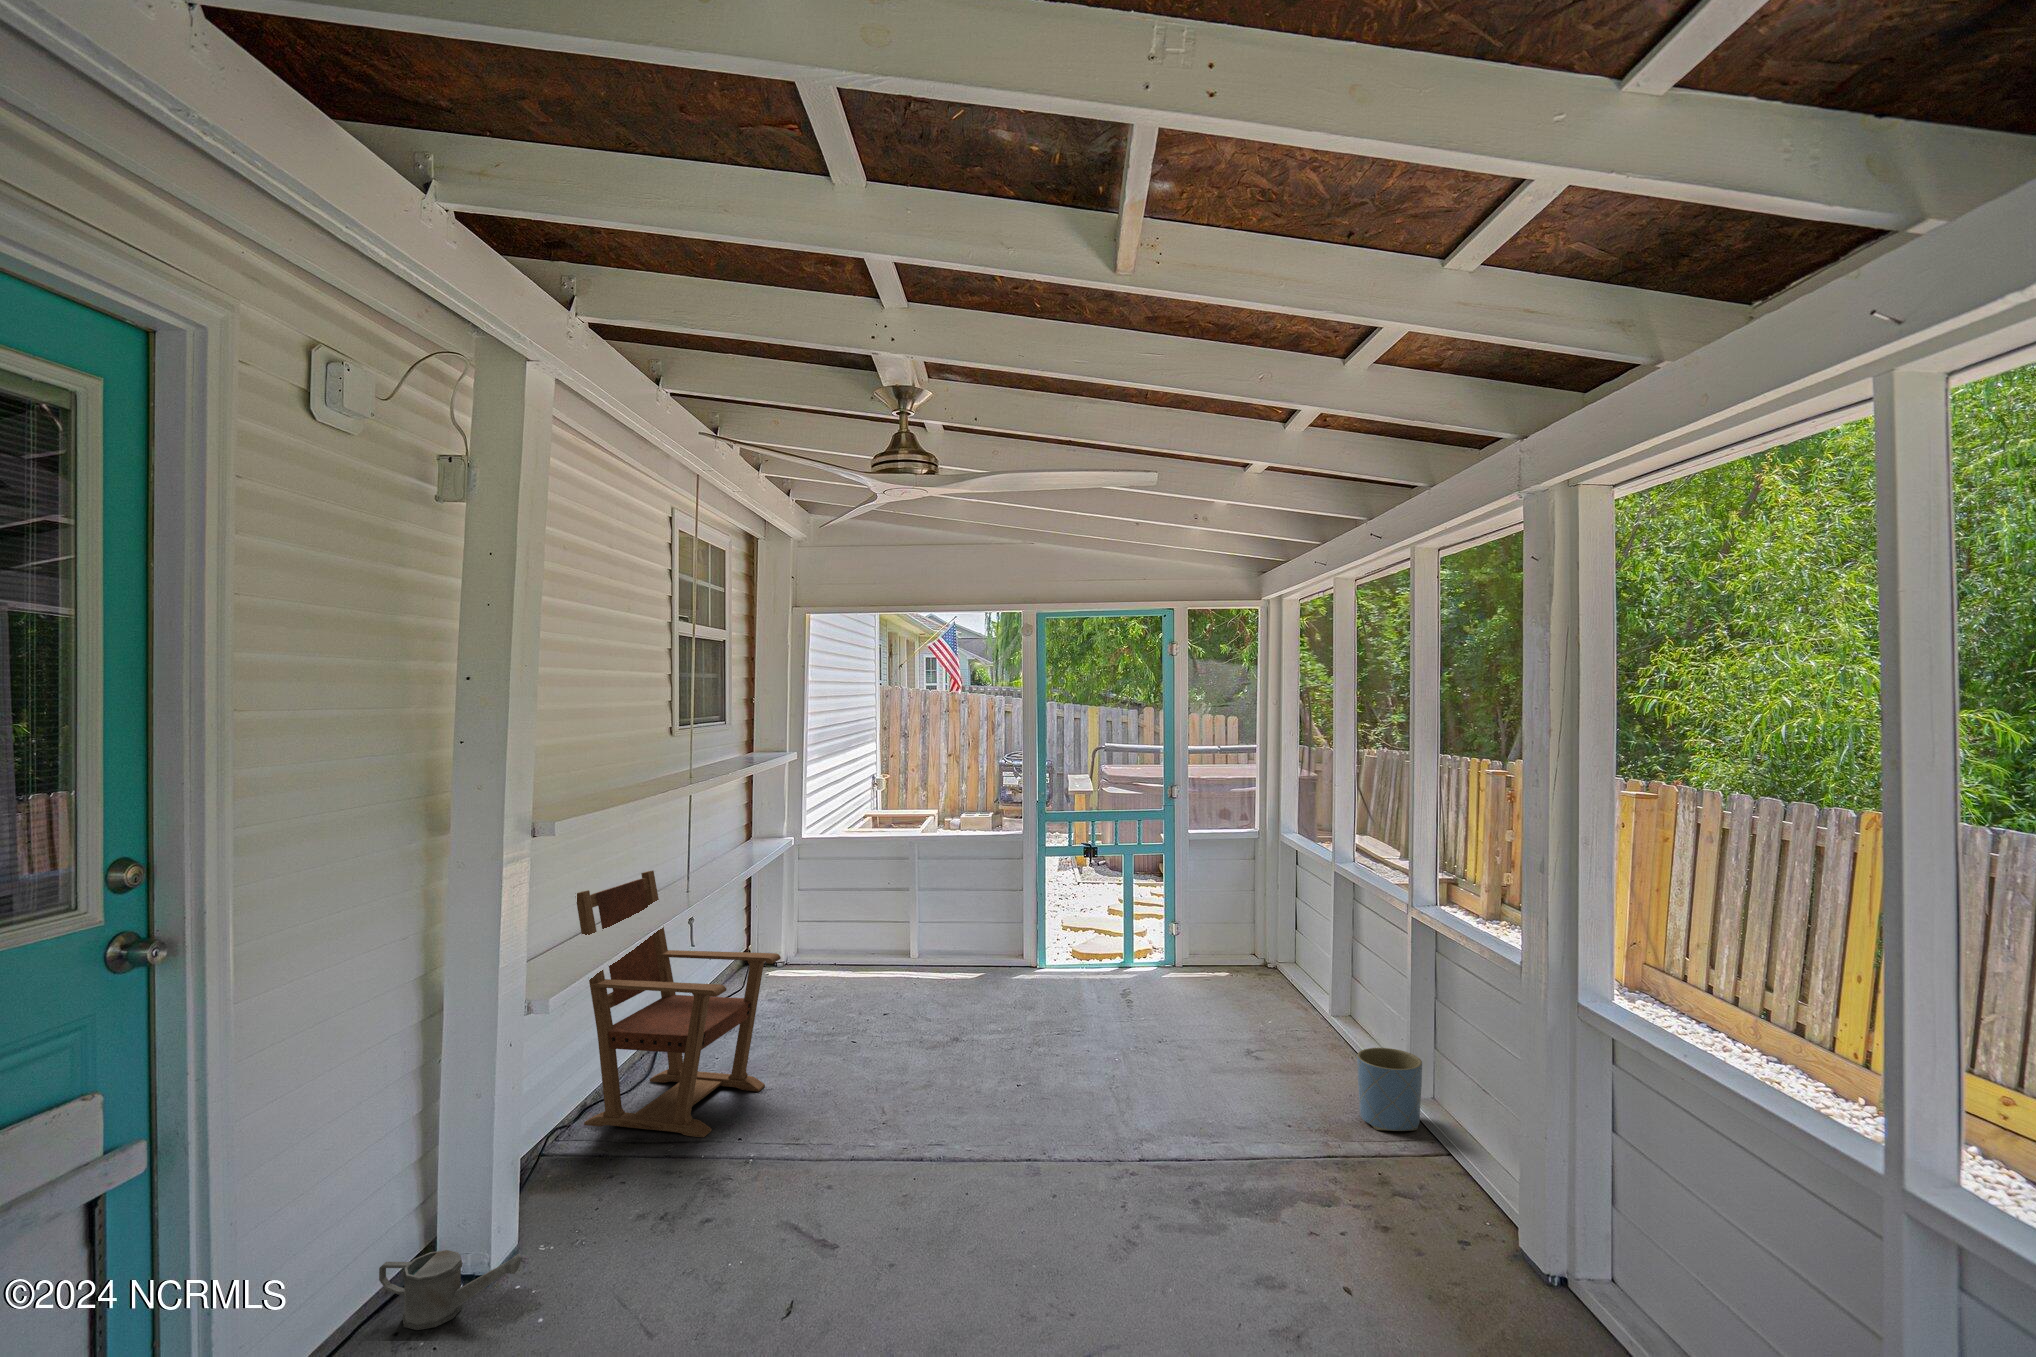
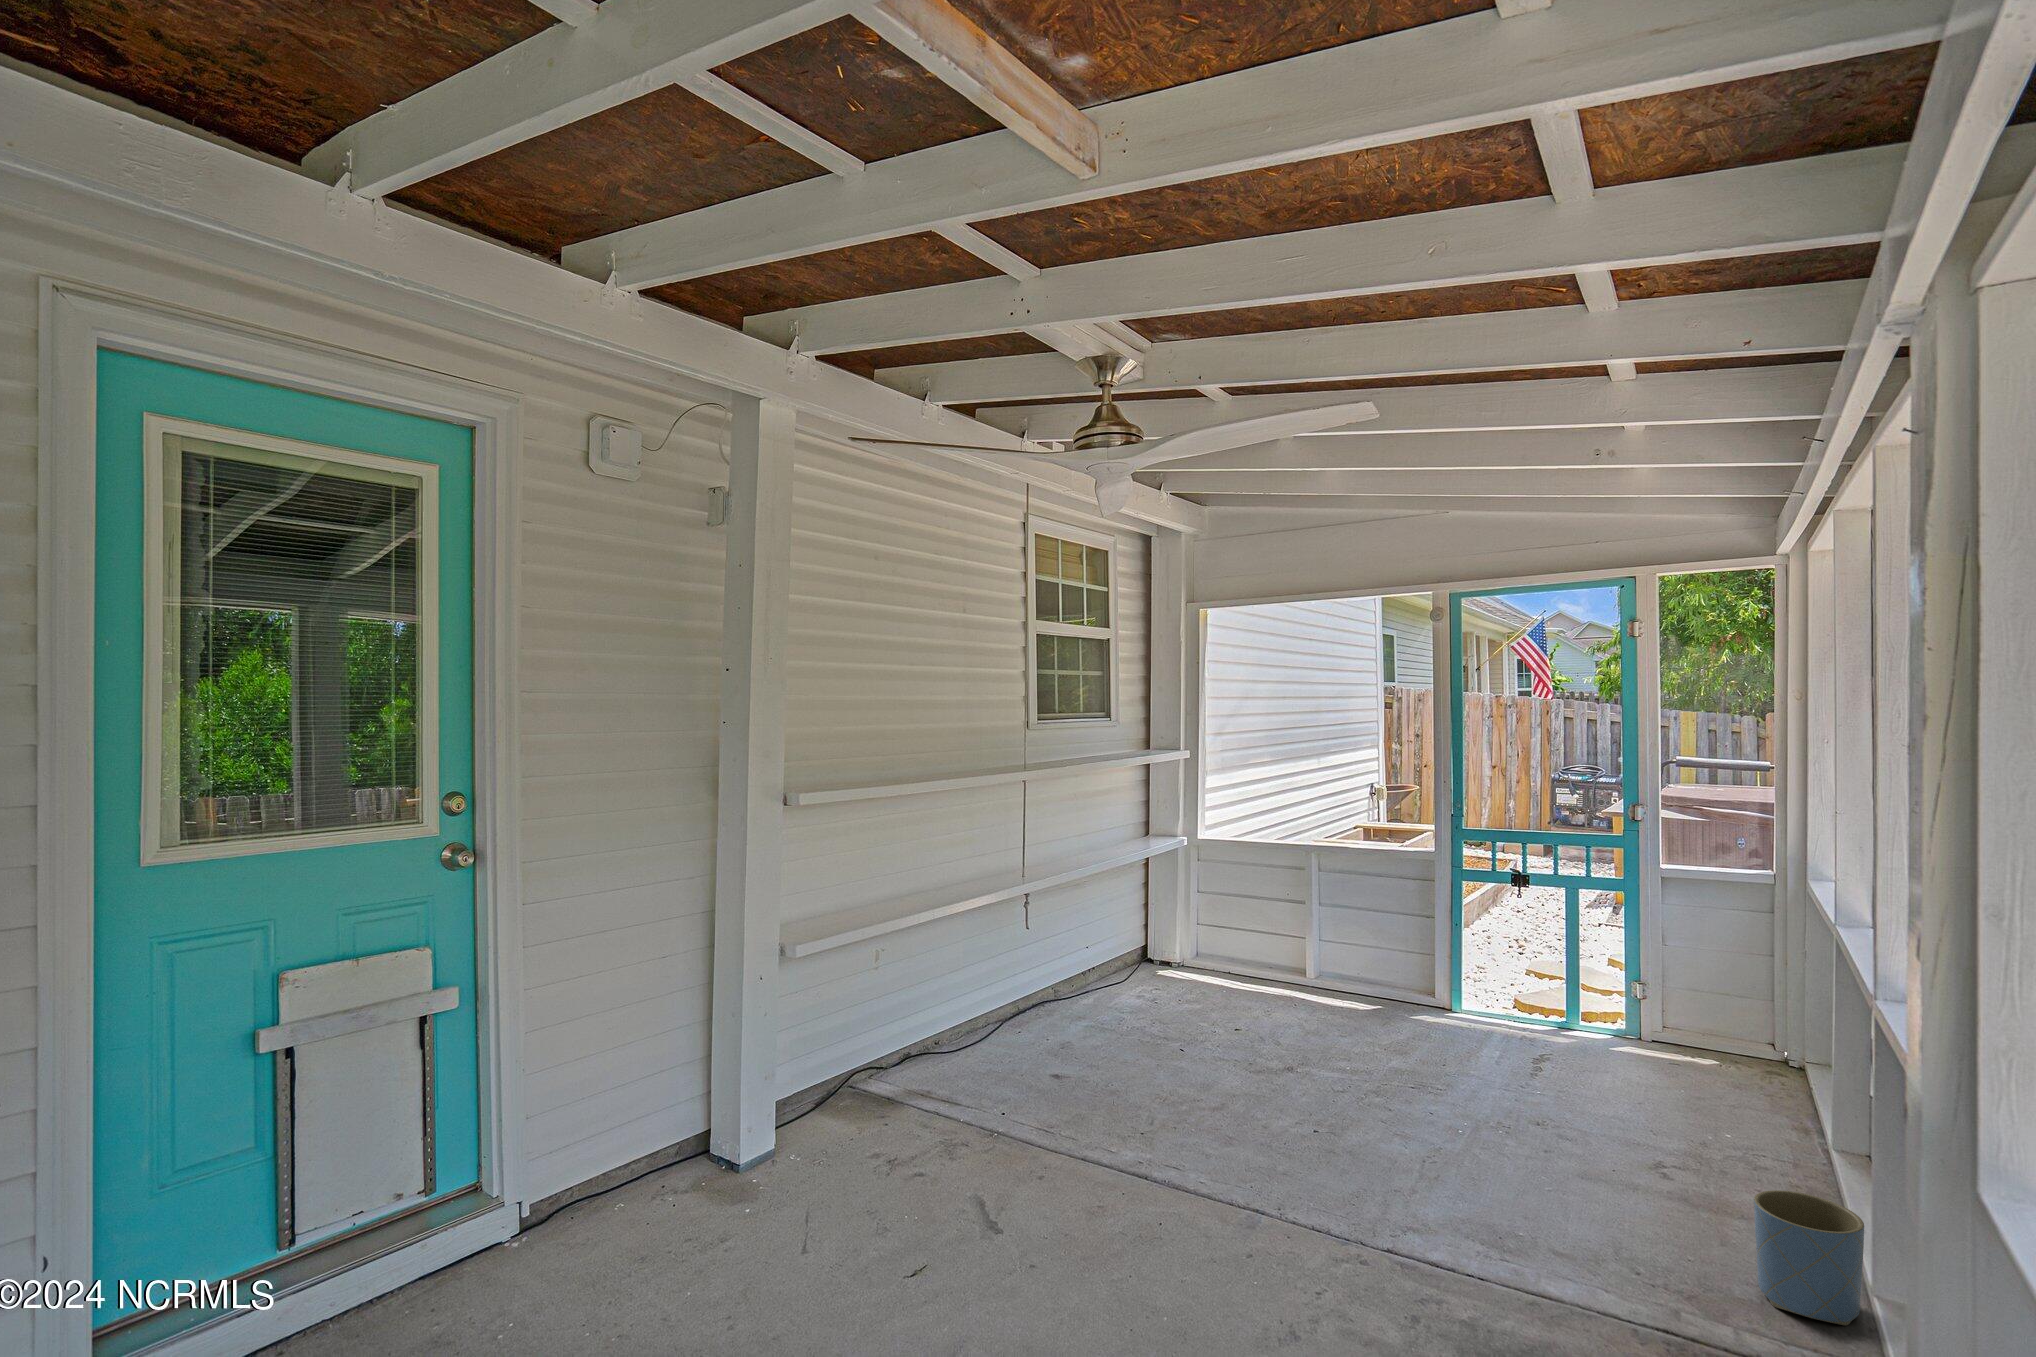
armchair: present [577,871,781,1137] -> none [894,851,1081,1107]
watering can: present [379,1250,521,1330] -> none [663,1136,746,1197]

